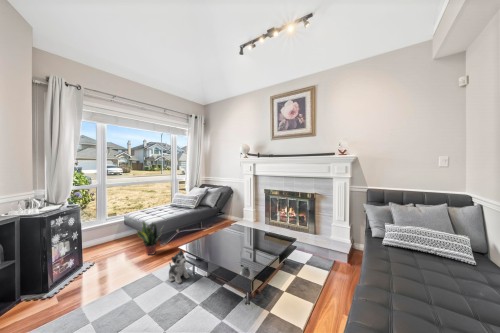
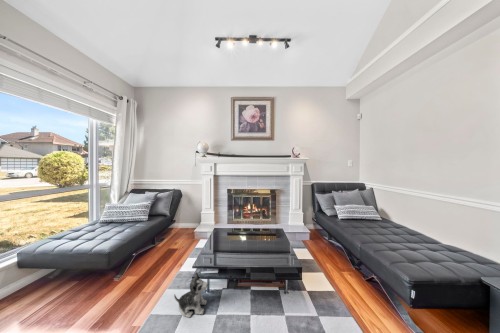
potted plant: present [138,222,158,255] -> none [91,251,132,302]

